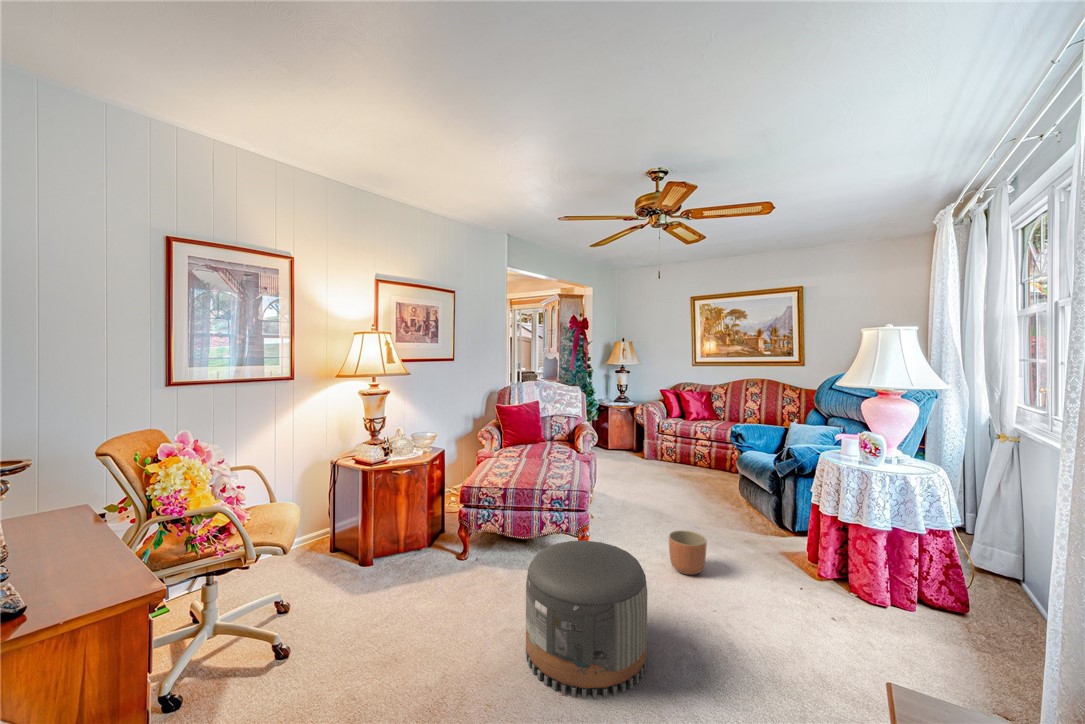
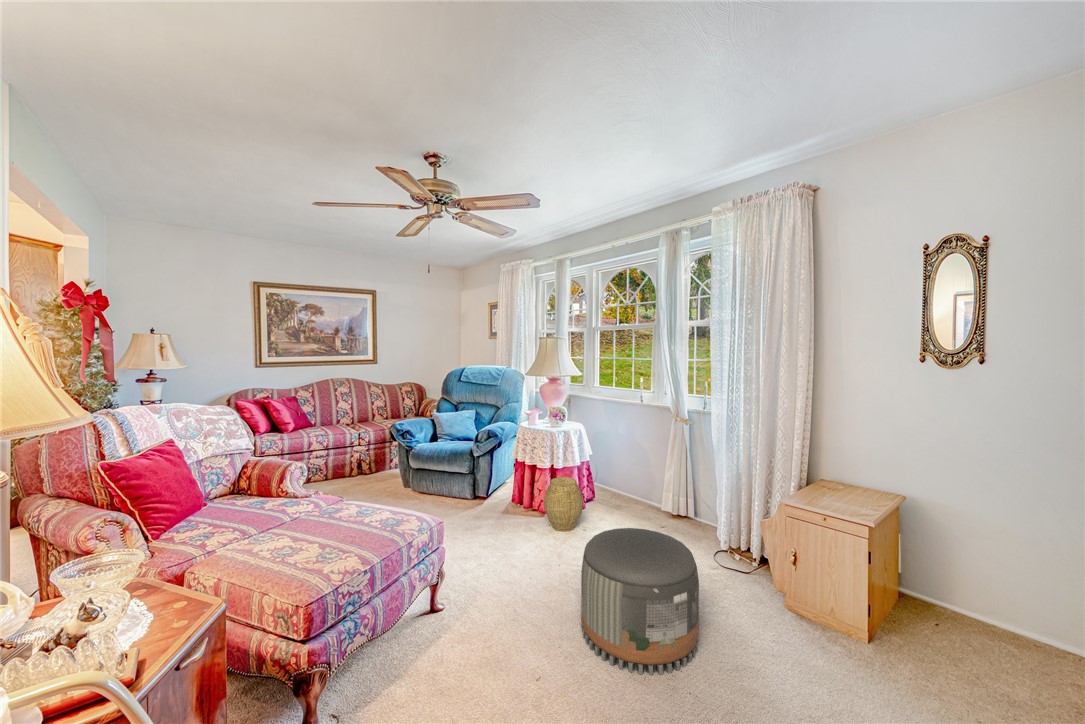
woven basket: none [743,519,803,595] -> present [544,477,583,531]
planter: present [669,530,707,575] -> none [509,514,541,553]

